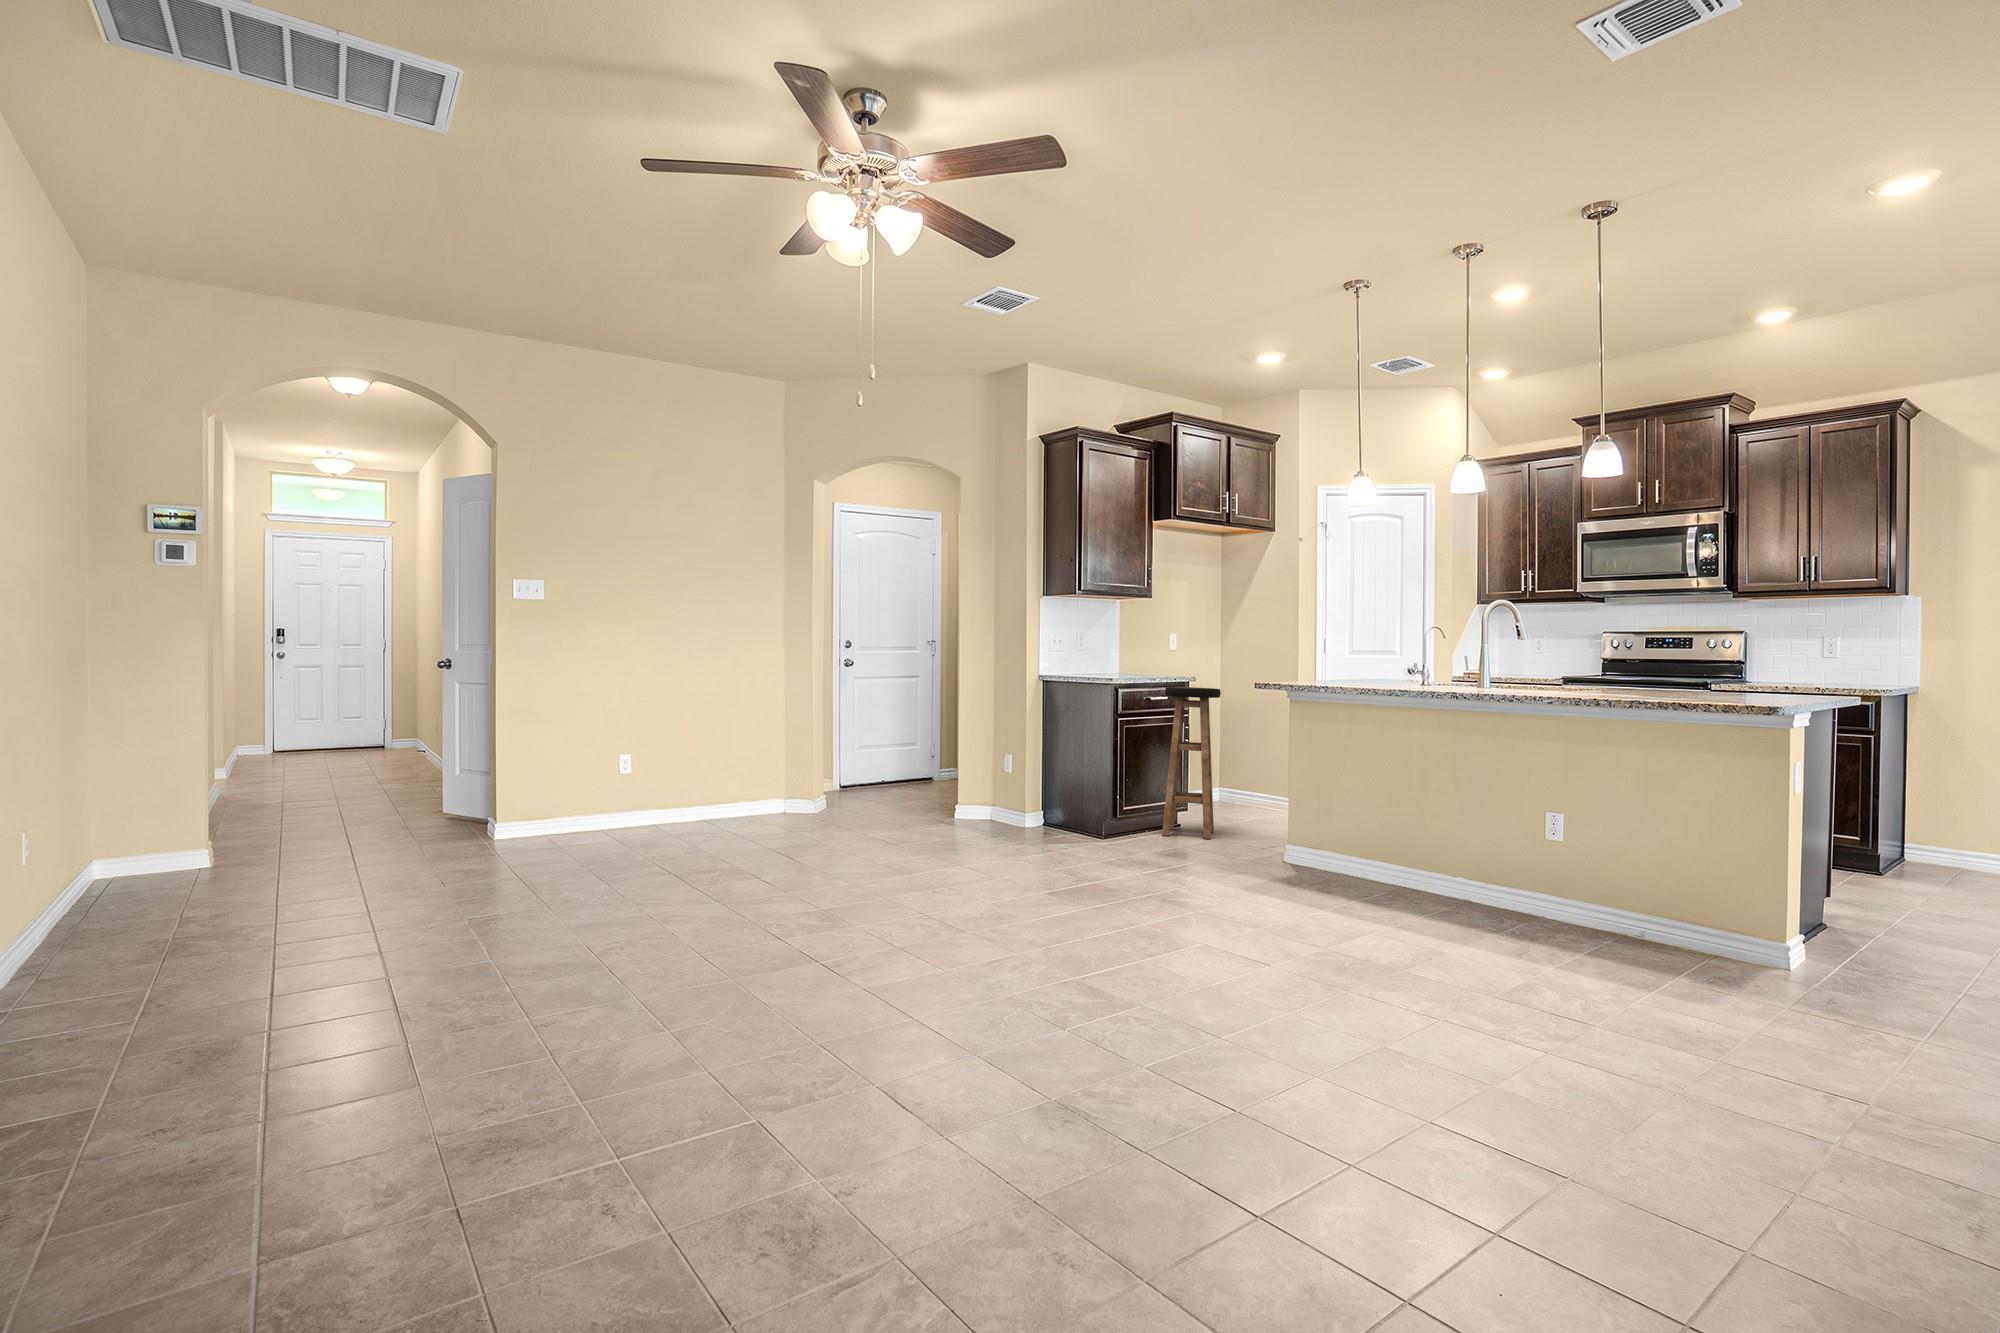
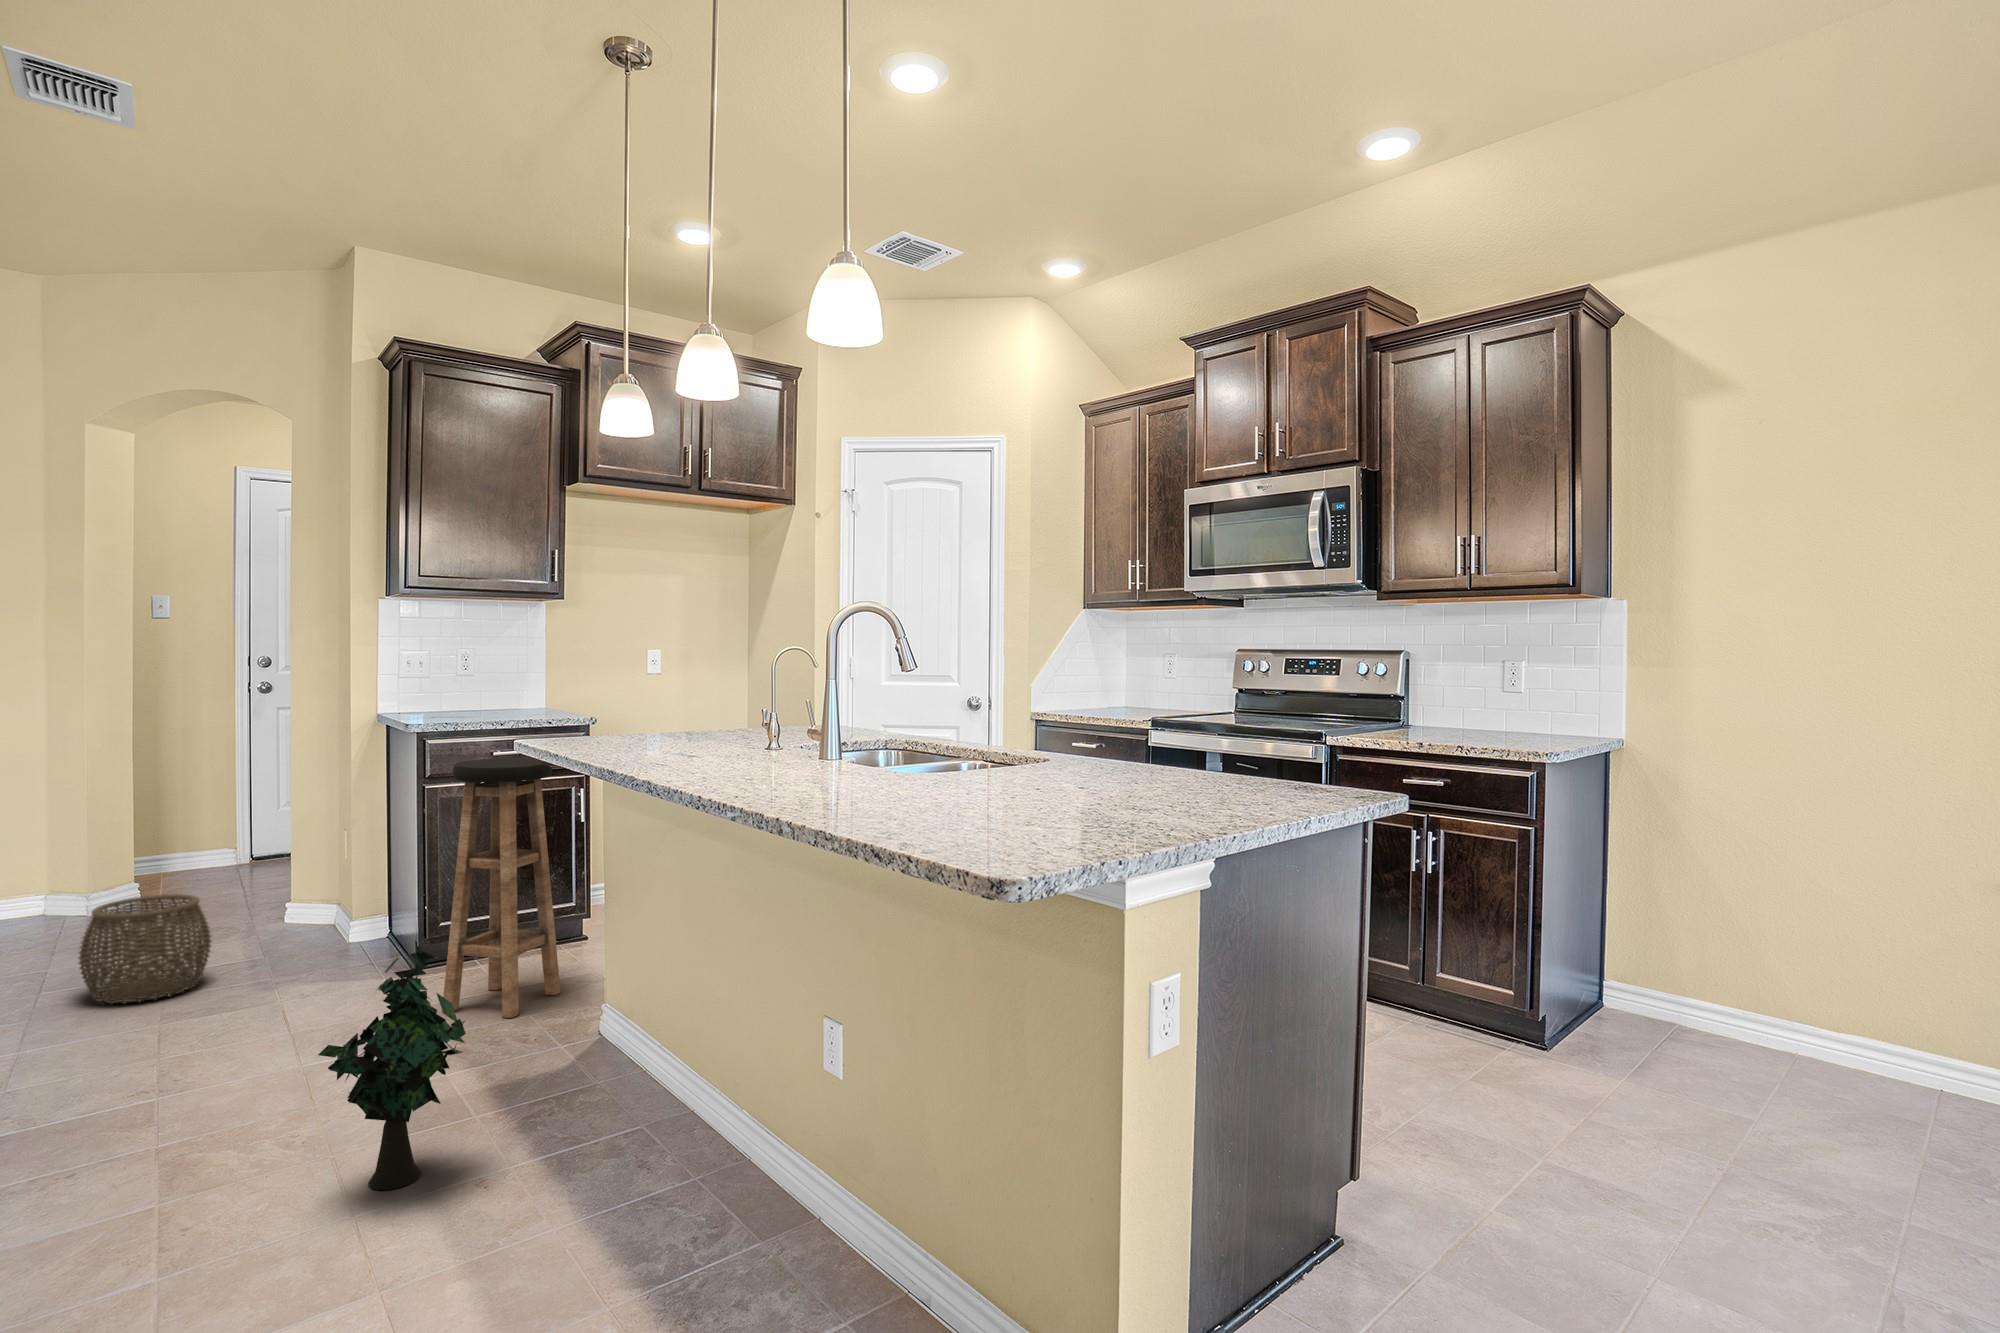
decorative plant: none [1257,766,1316,884] -> present [318,951,466,1190]
woven basket: none [936,767,998,826] -> present [79,894,211,1004]

